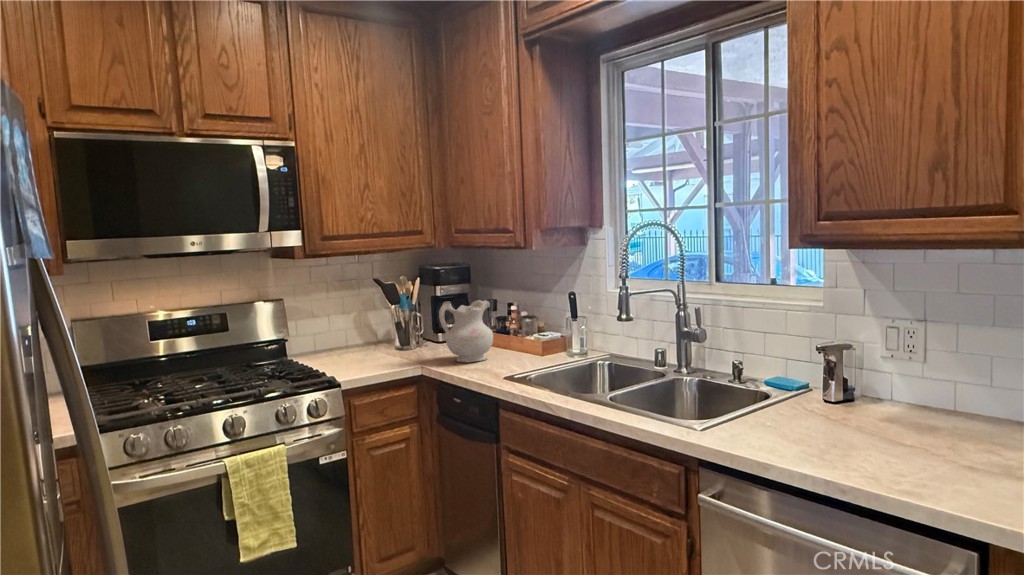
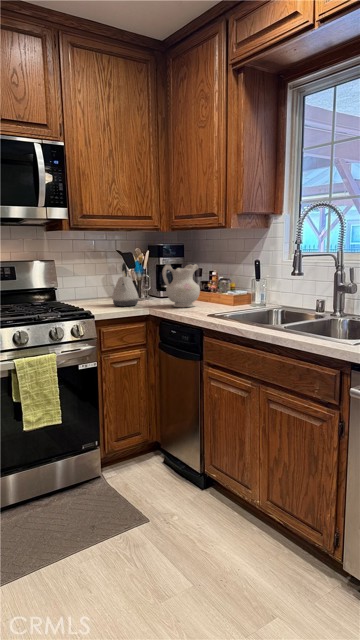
kettle: none [368,301,407,363] -> present [112,263,139,306]

